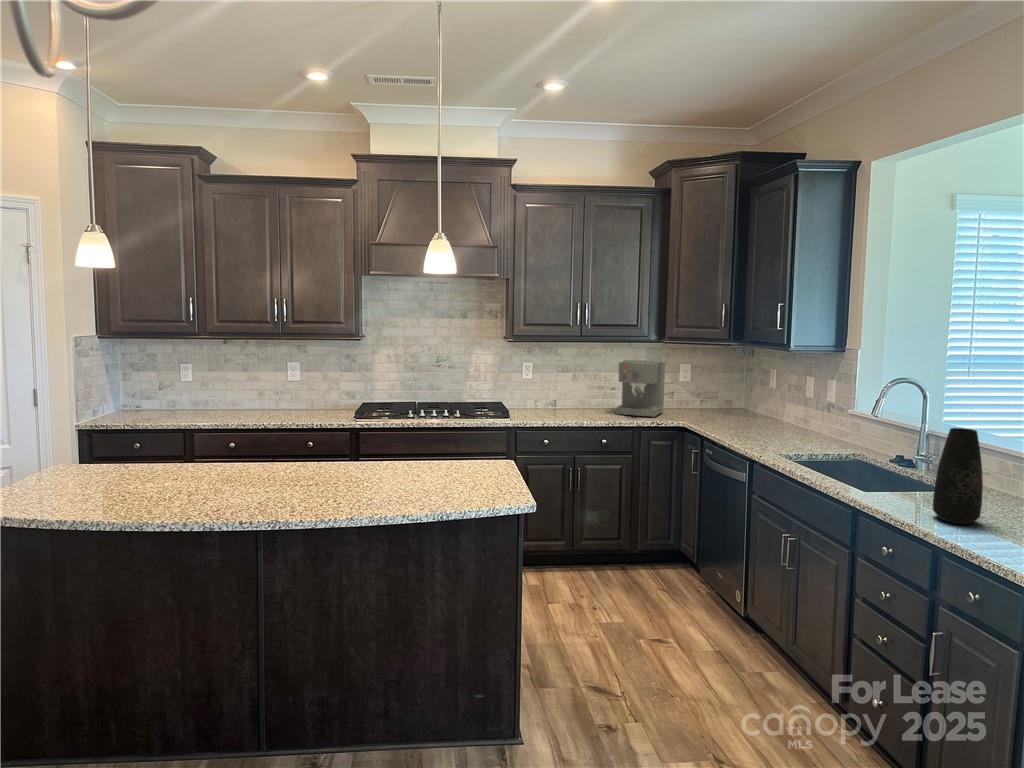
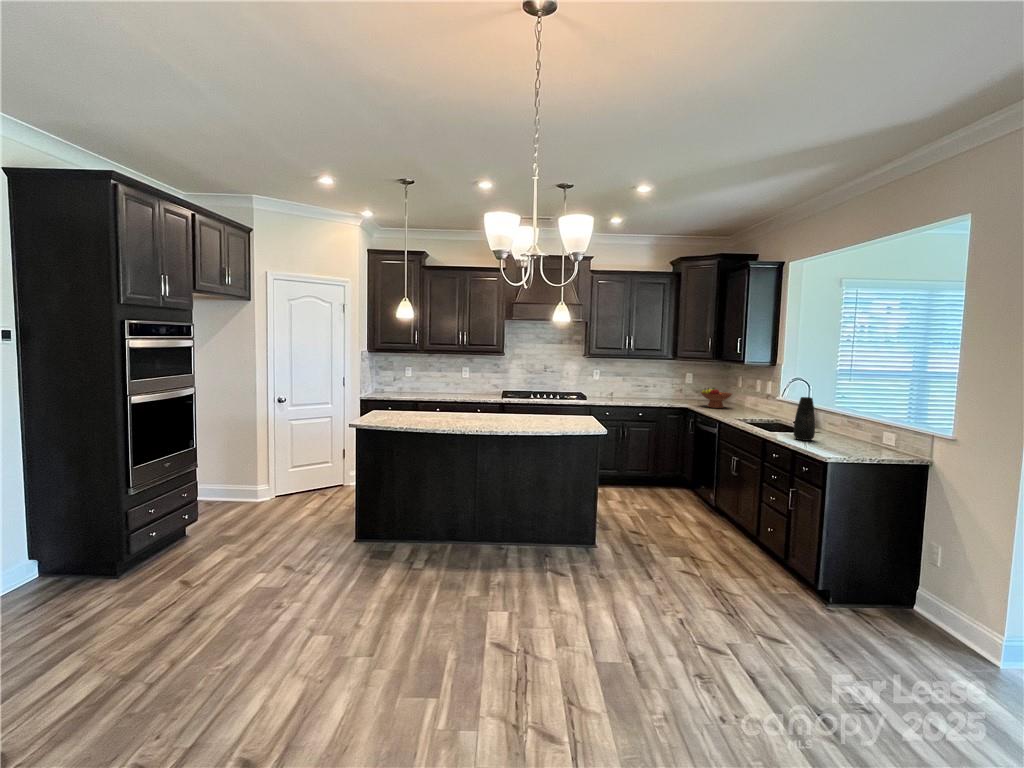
coffee maker: present [616,360,665,417] -> none [647,370,677,403]
fruit bowl: none [708,391,765,427] -> present [701,388,732,408]

